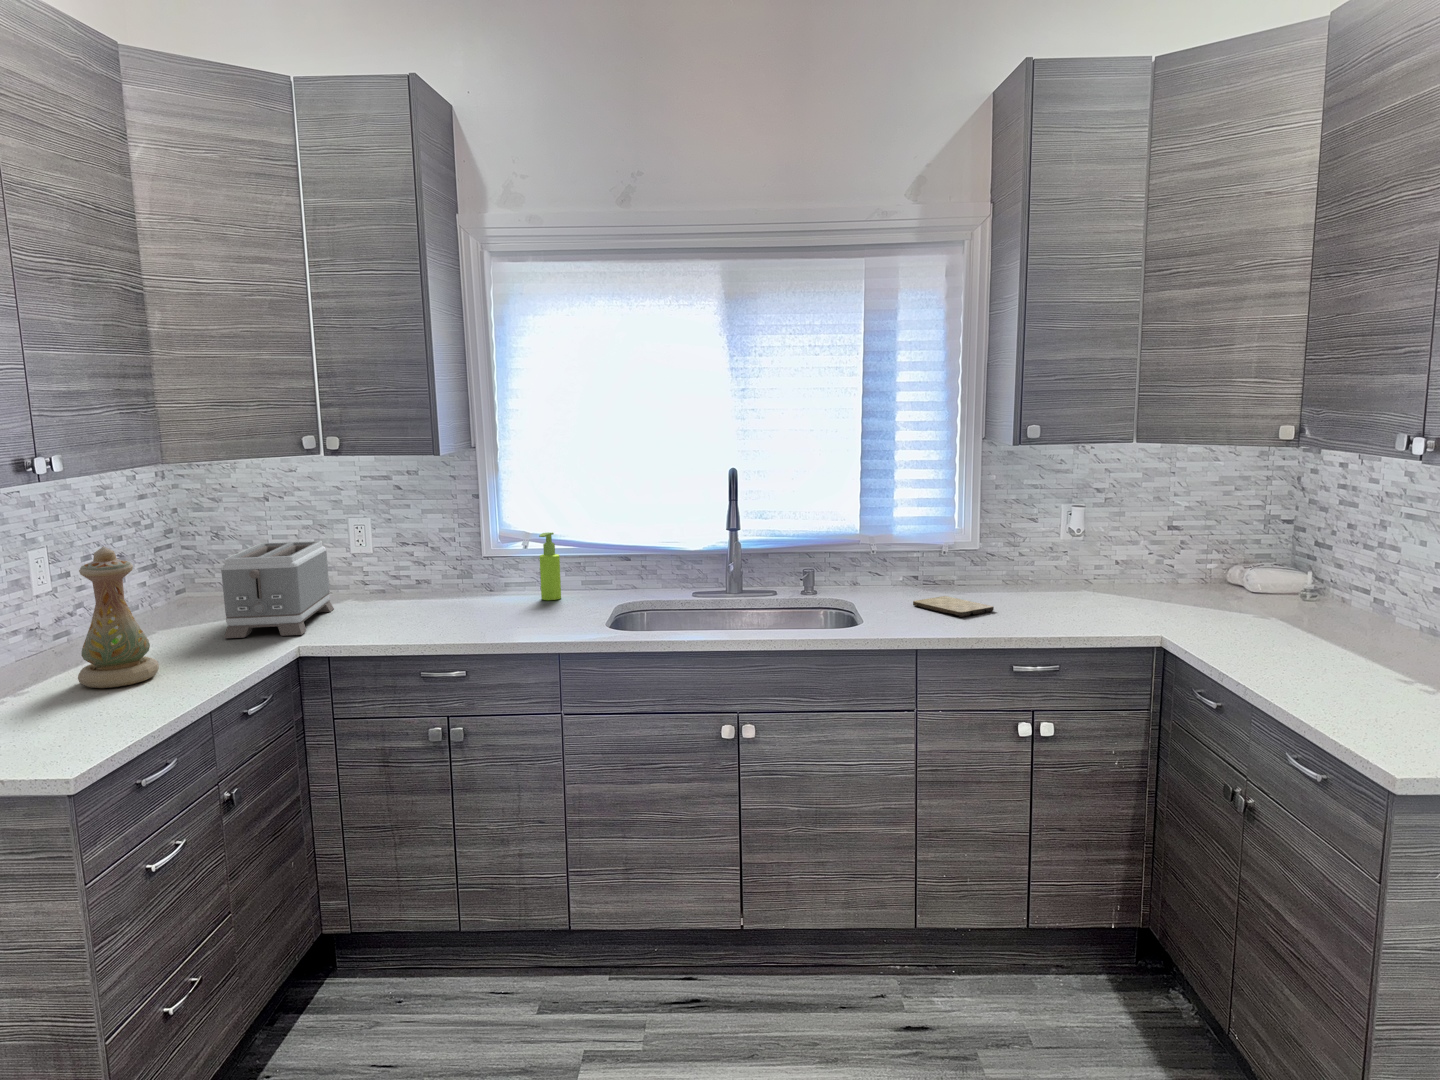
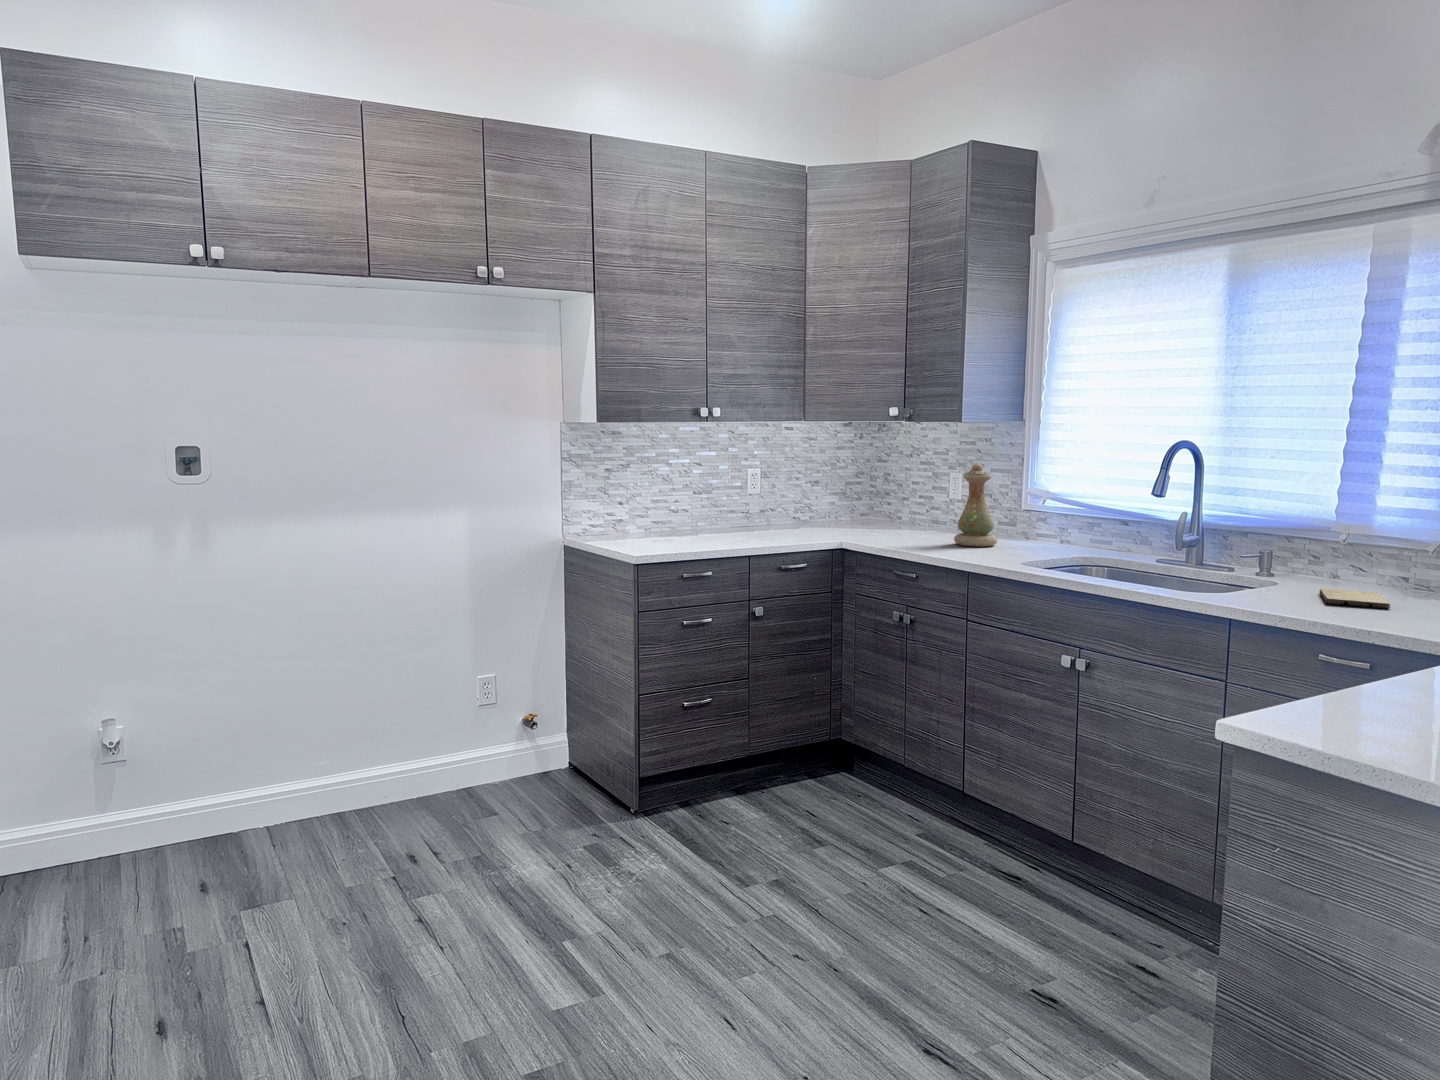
soap dispenser: present [539,532,561,600] -> none [1037,491,1056,547]
toaster: present [221,541,334,638] -> none [823,480,911,536]
vase: present [78,546,159,688] -> present [954,462,997,547]

